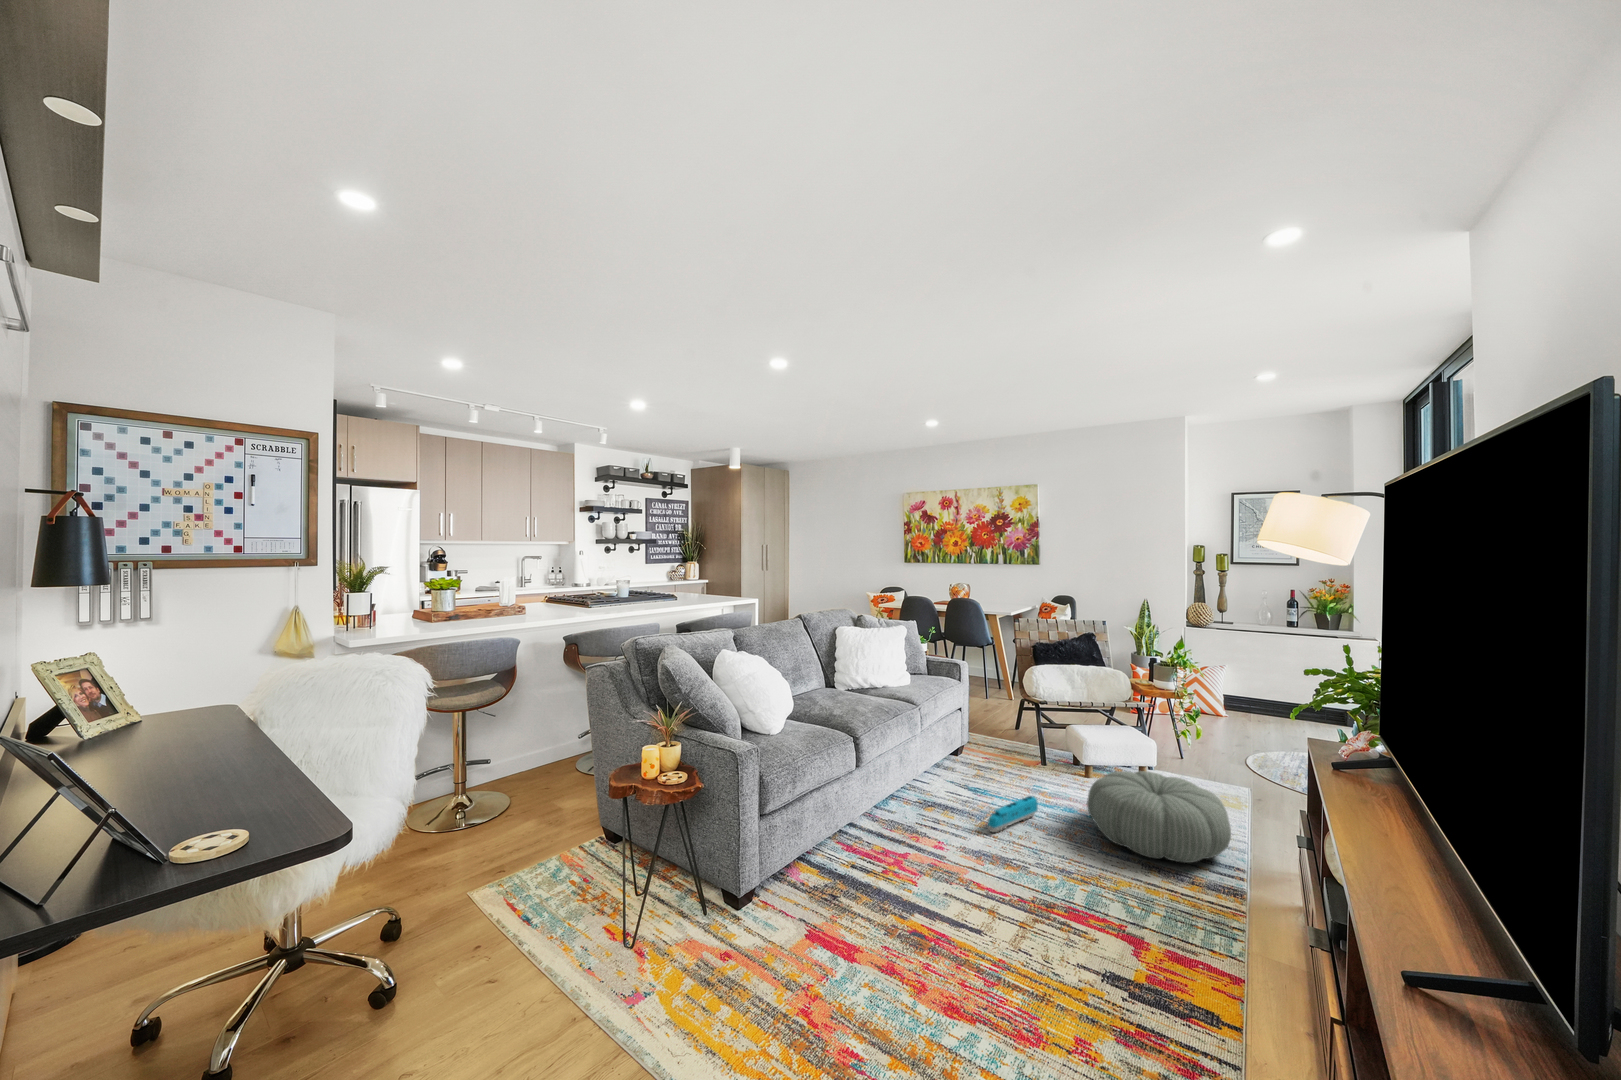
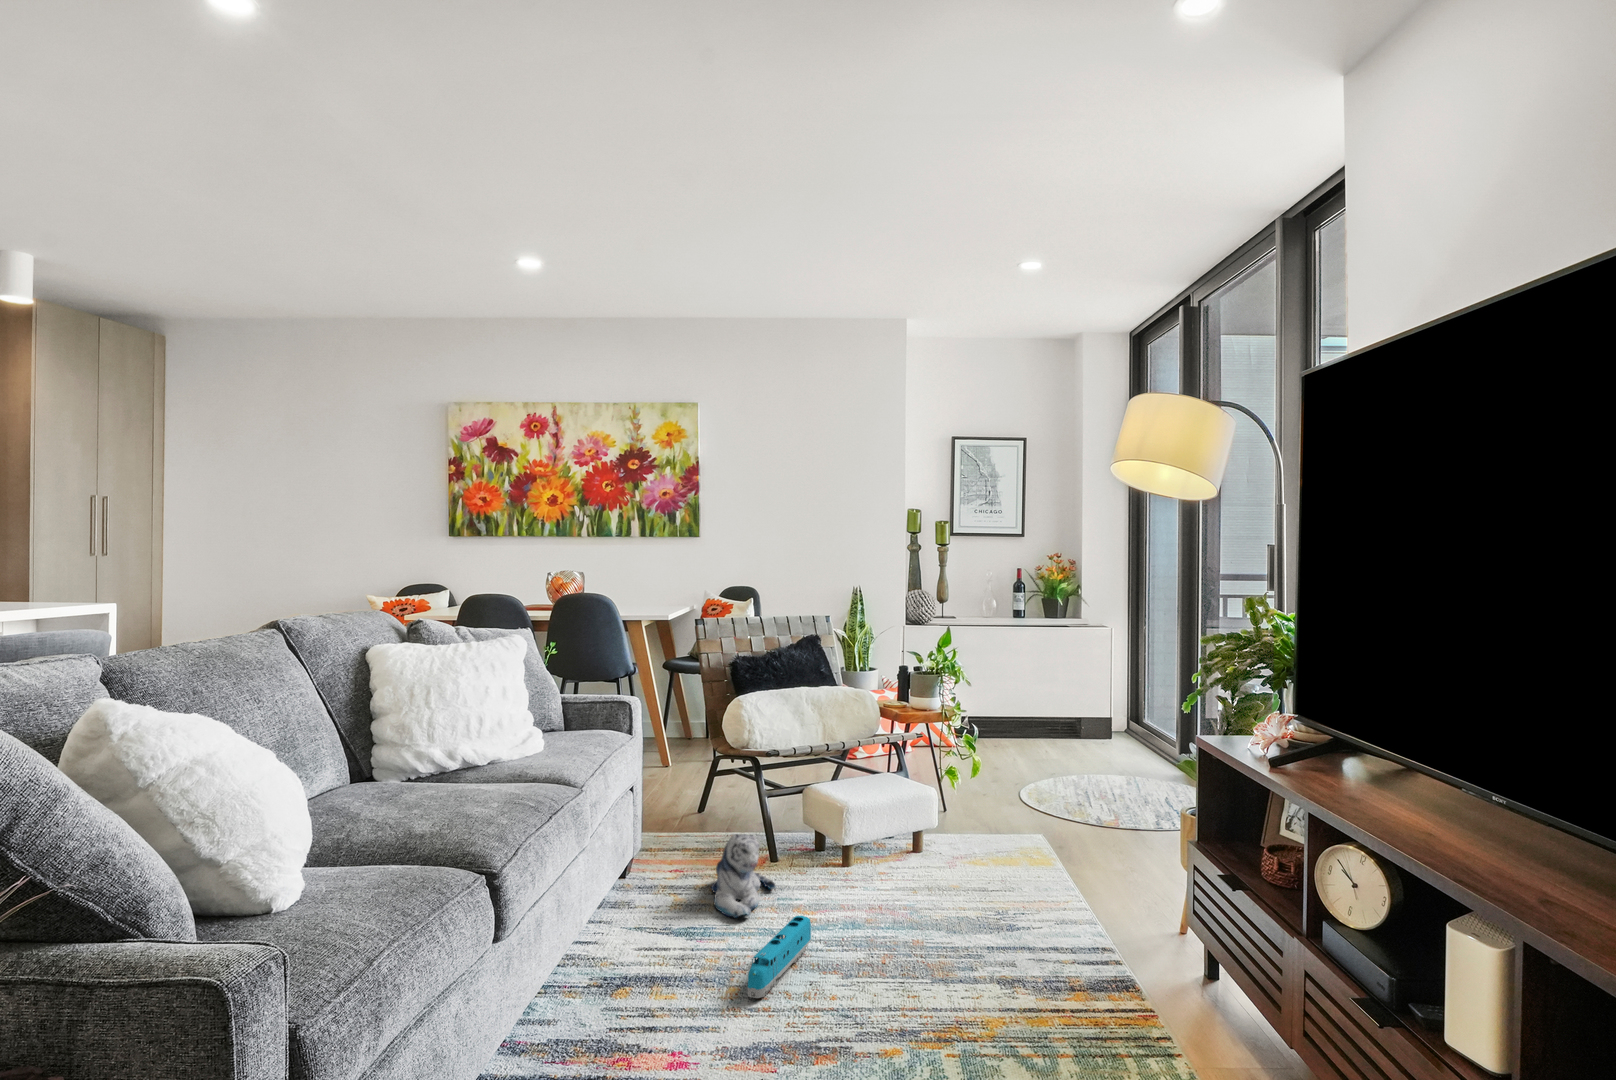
plush toy: none [995,745,1036,792] -> present [711,834,775,918]
pouf: present [1087,771,1231,863] -> none [890,838,1095,974]

